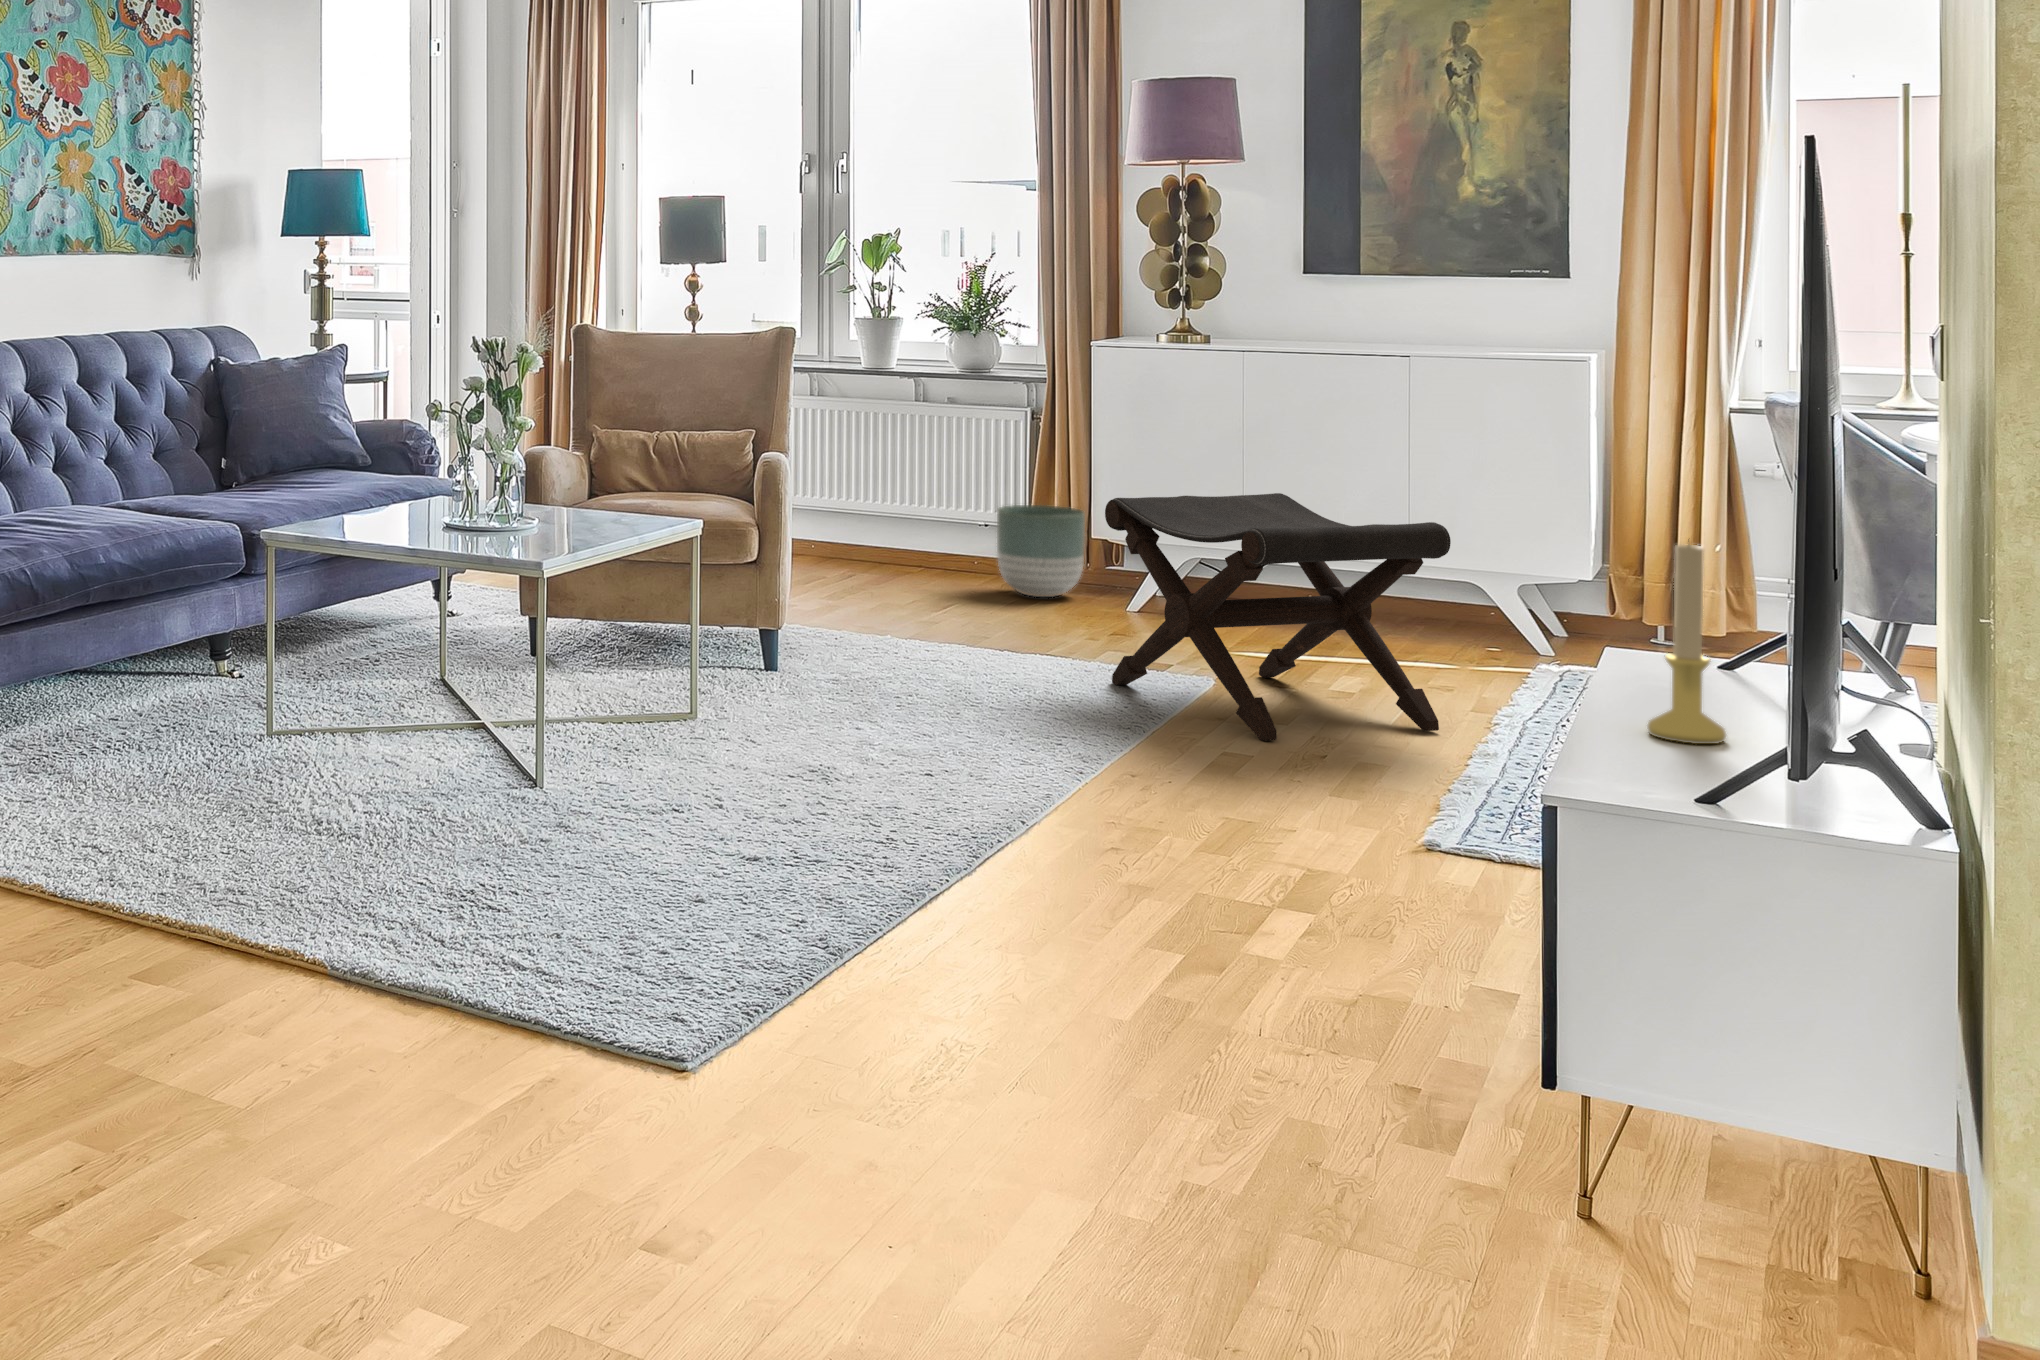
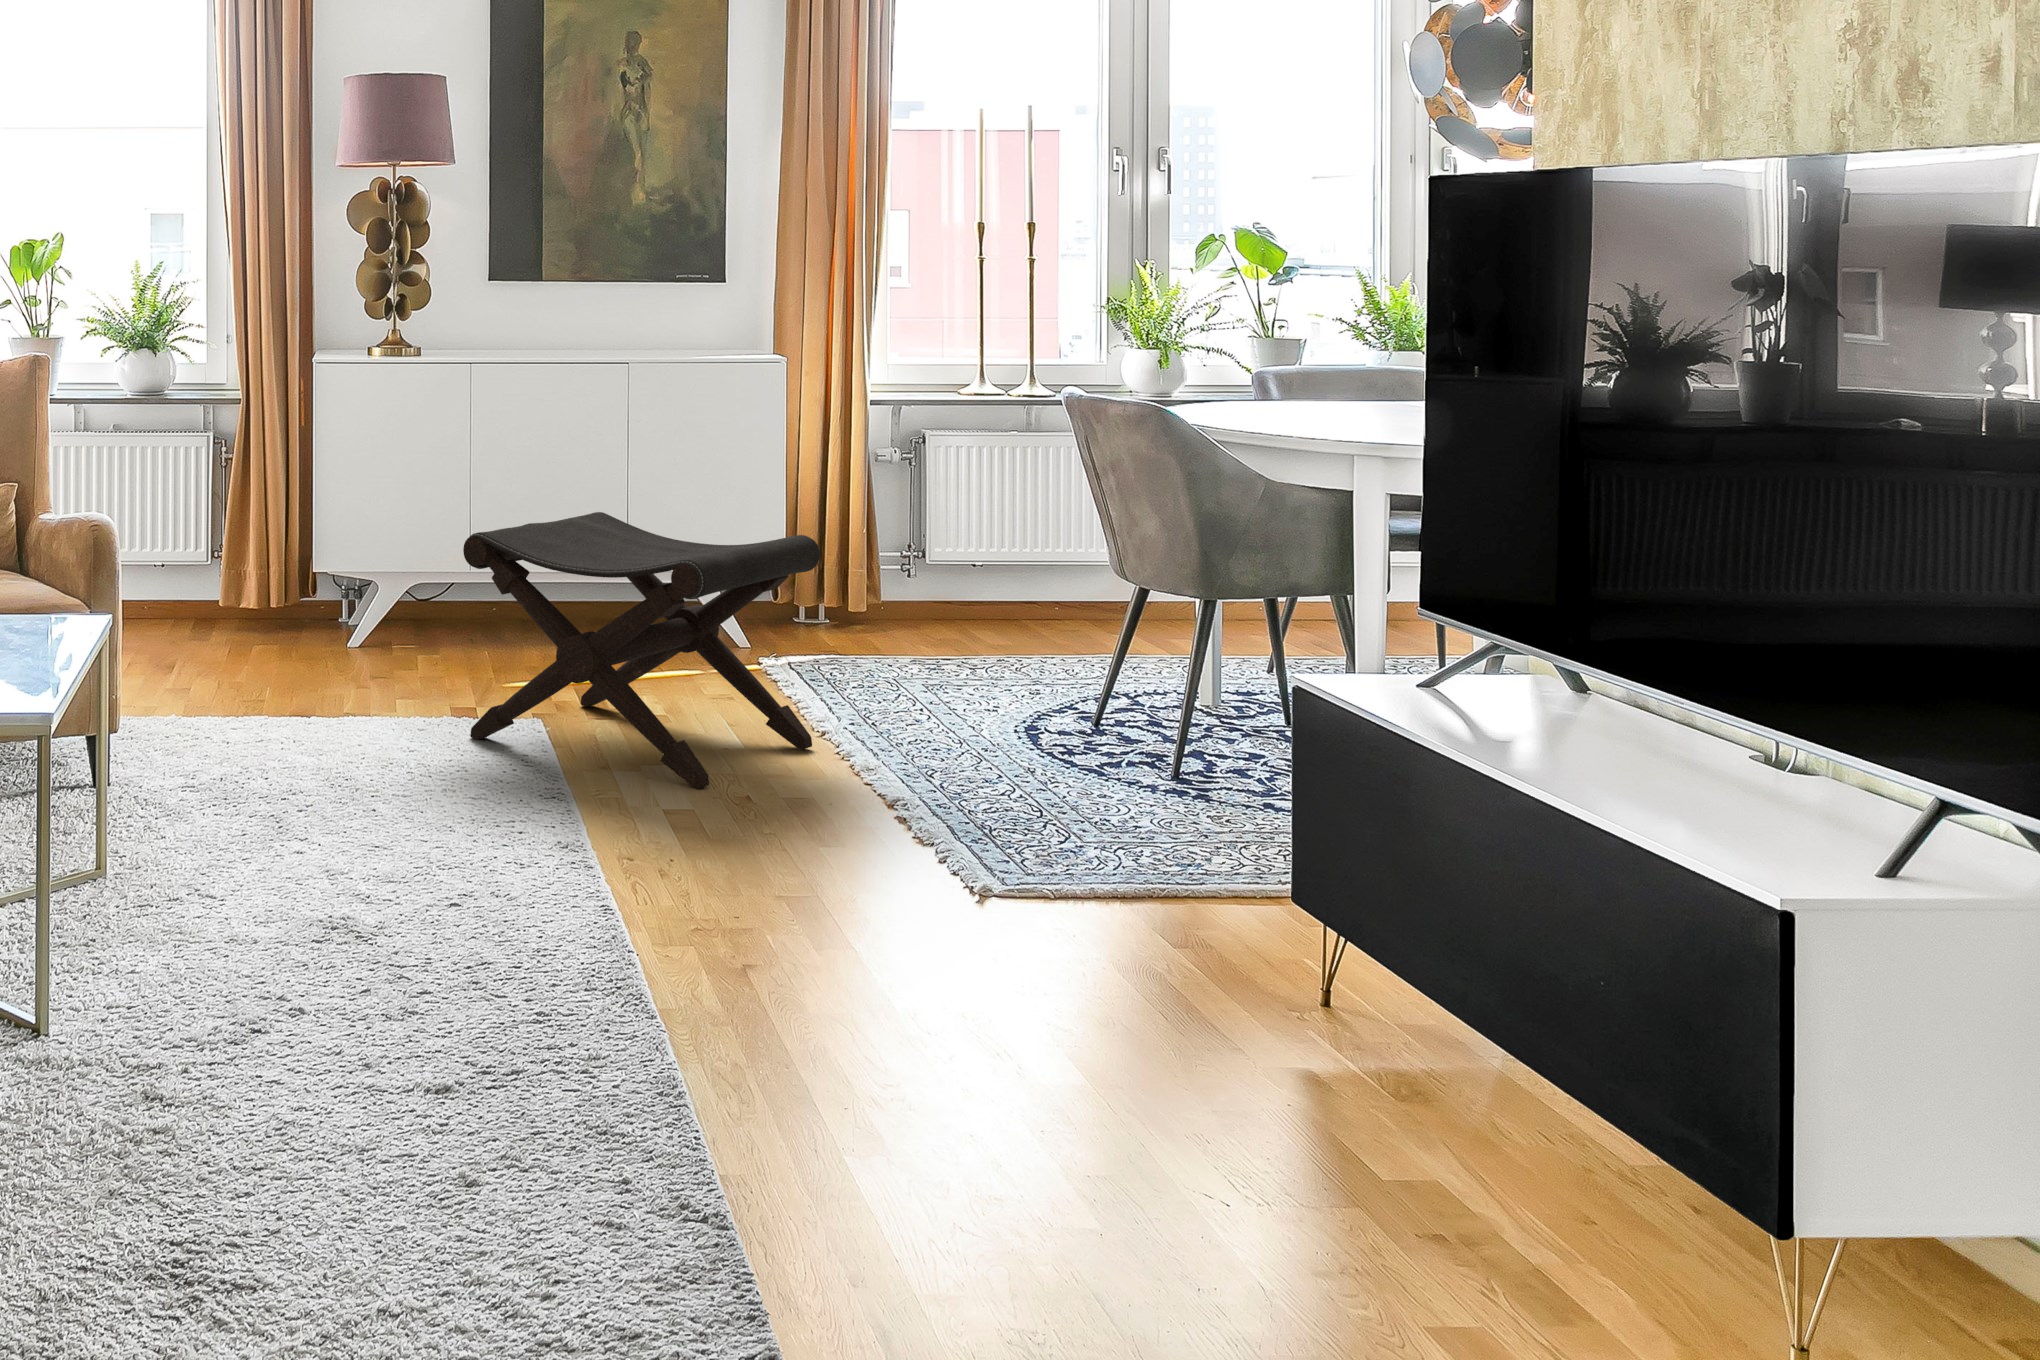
planter: present [997,505,1085,597] -> none [212,535,304,637]
candle holder: present [1647,541,1726,744] -> none [1718,585,1809,814]

